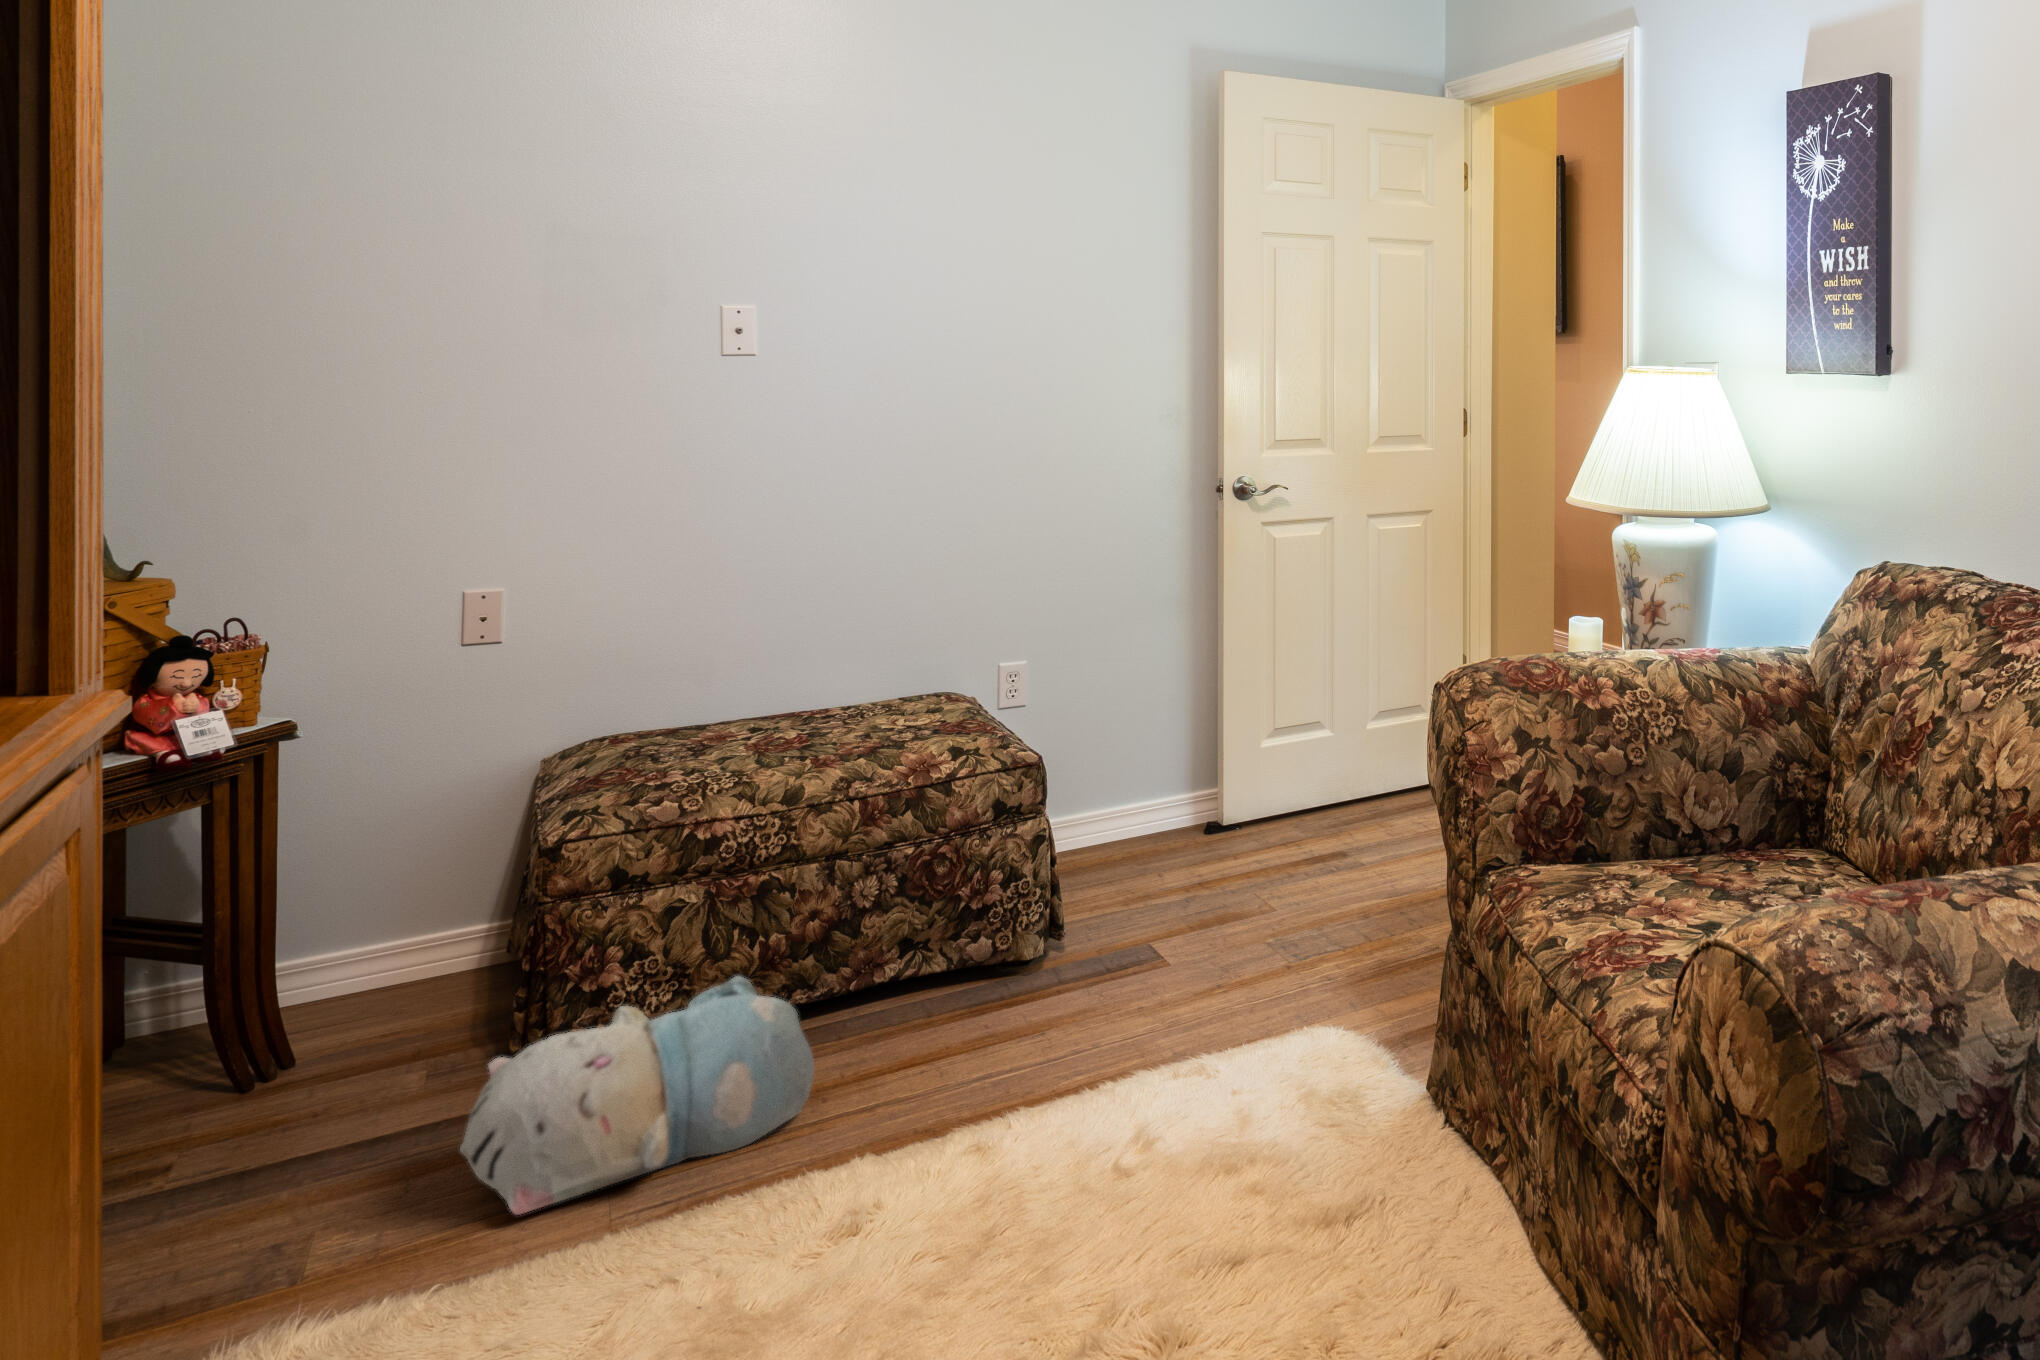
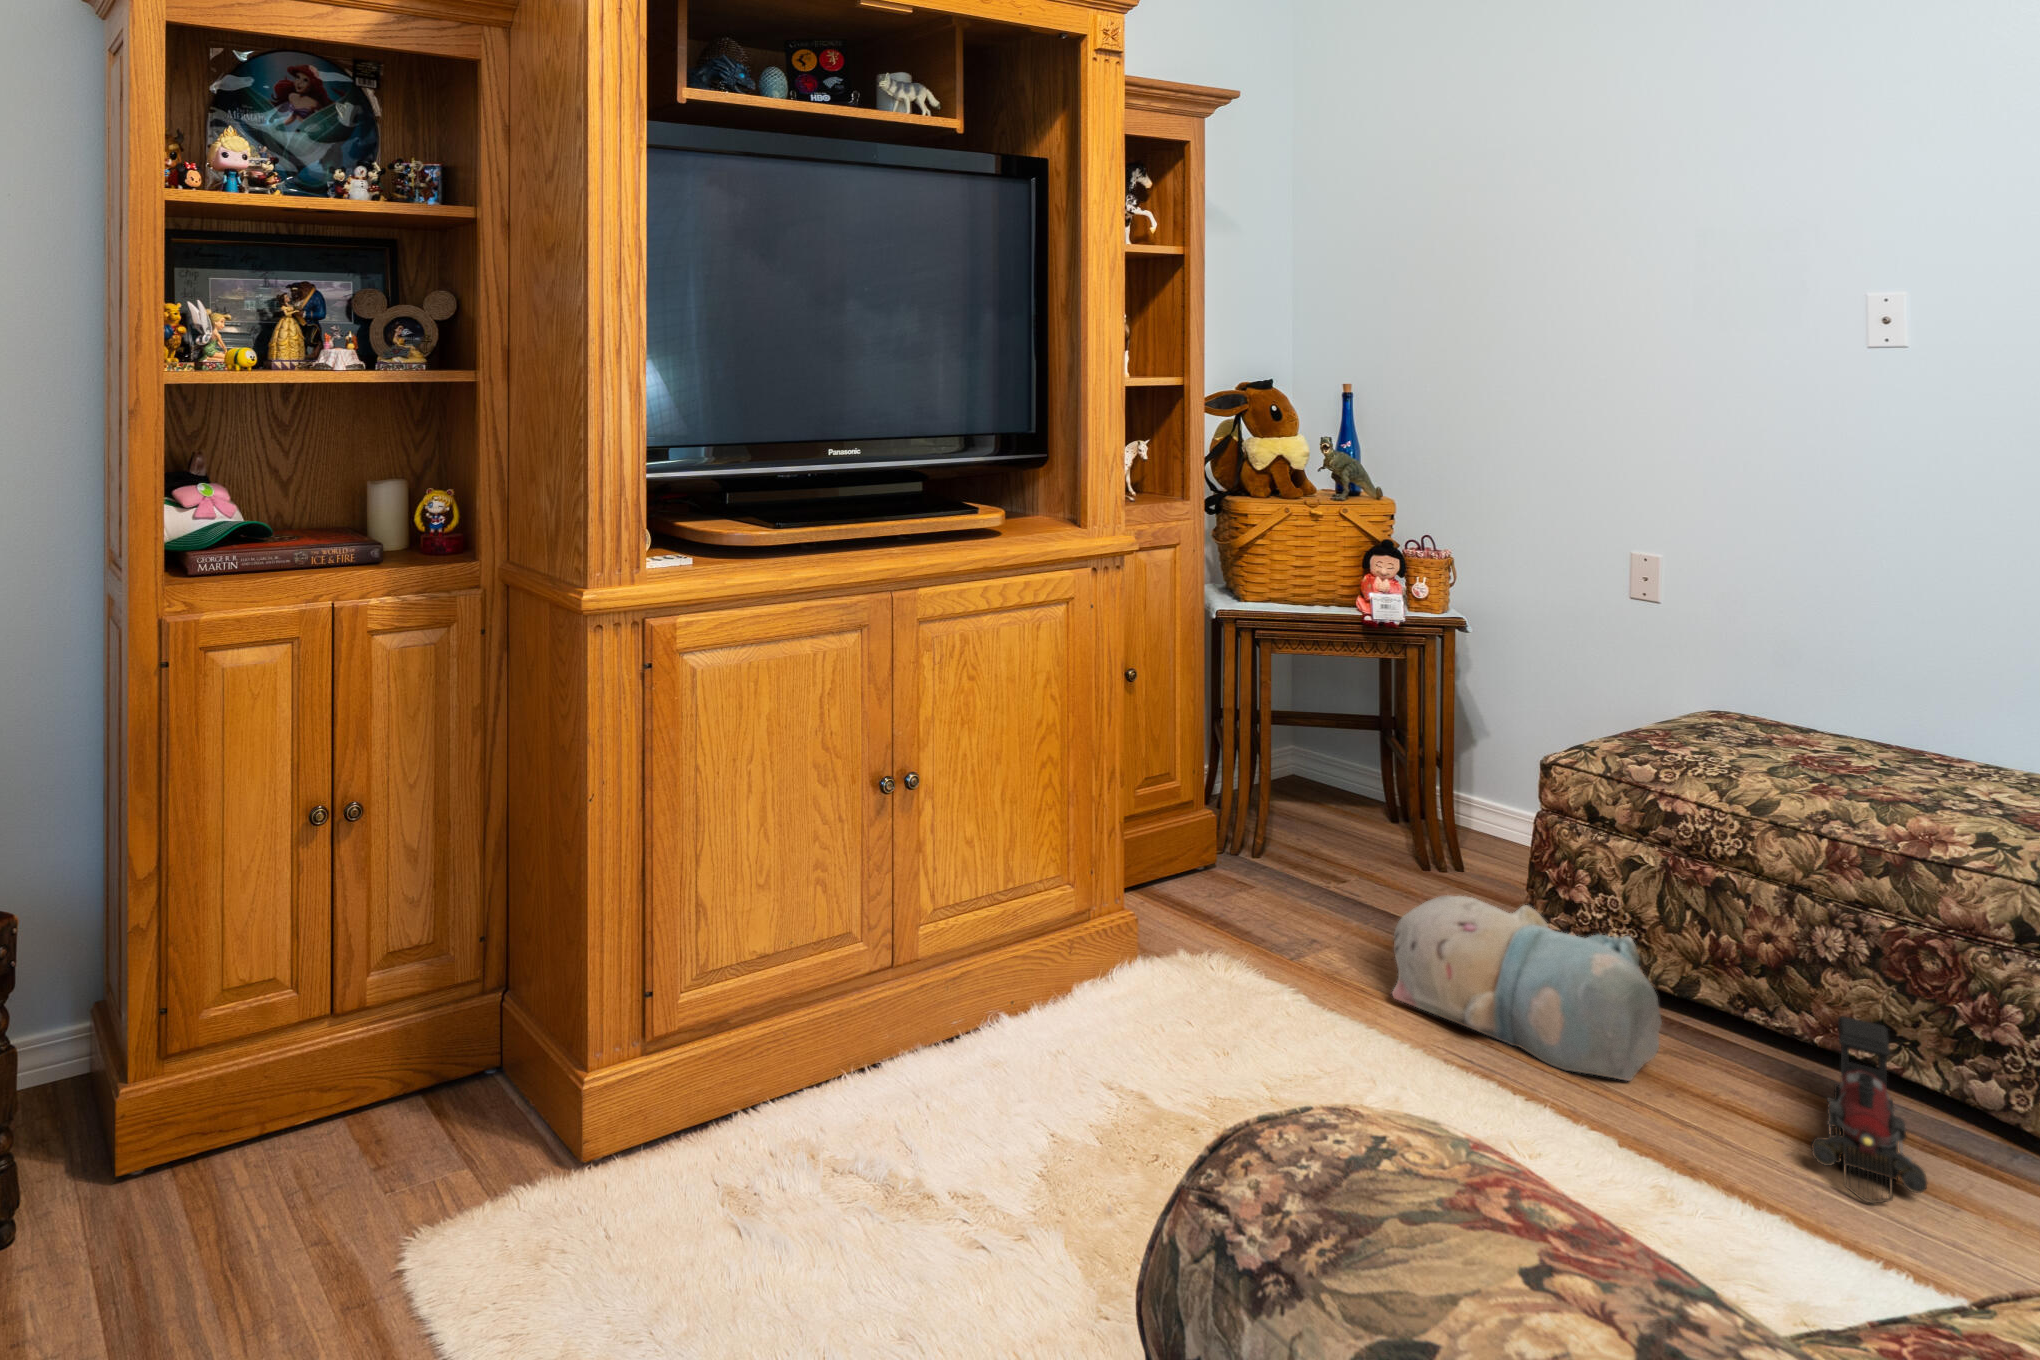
toy train: none [907,933,1044,1064] -> present [1812,1016,1927,1204]

